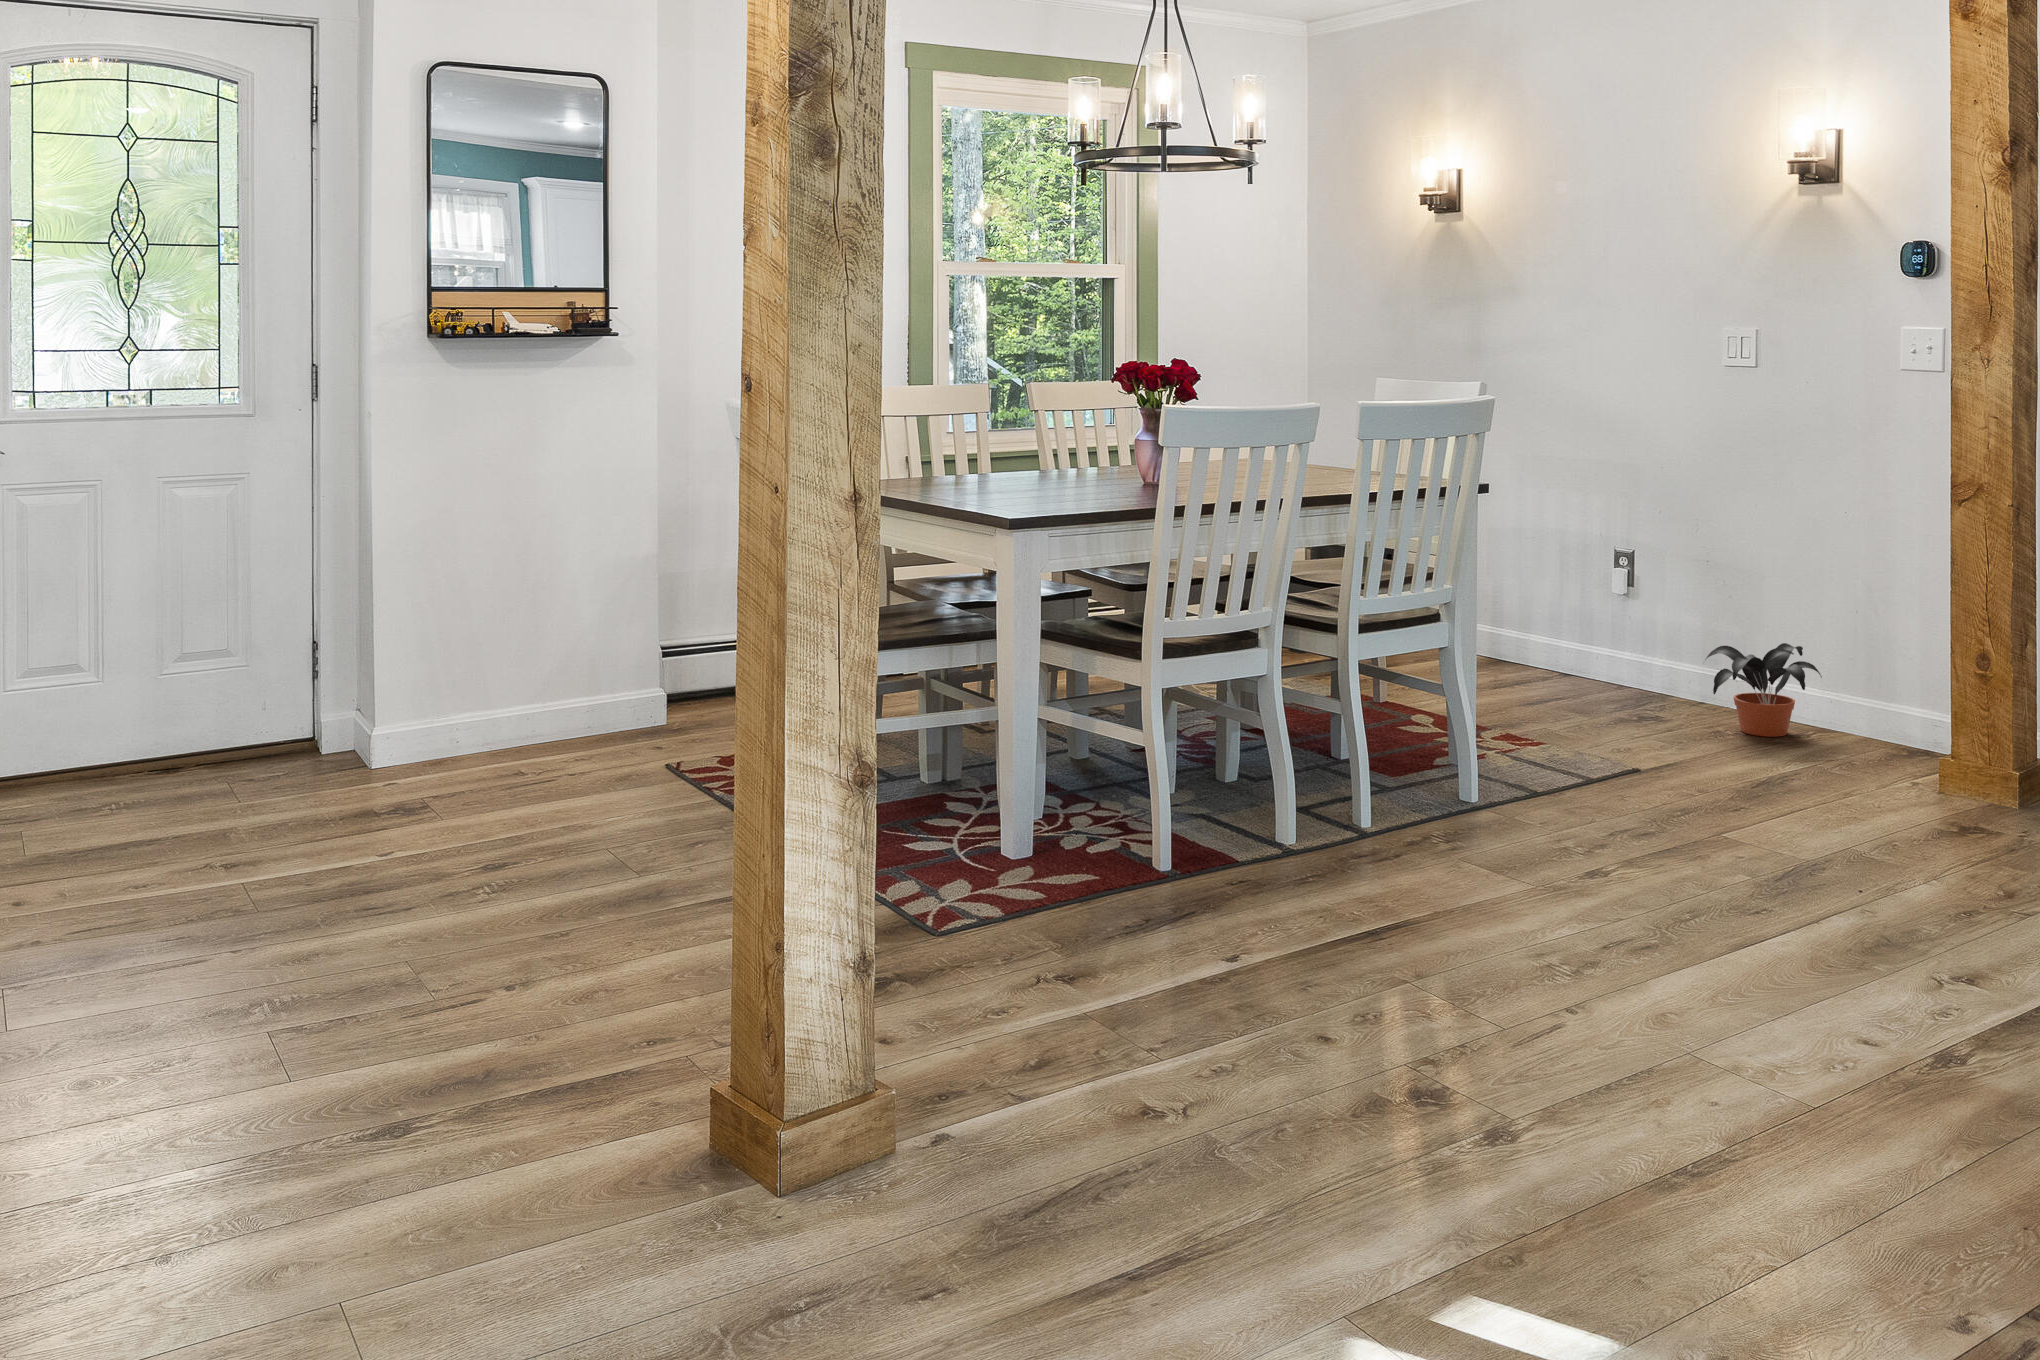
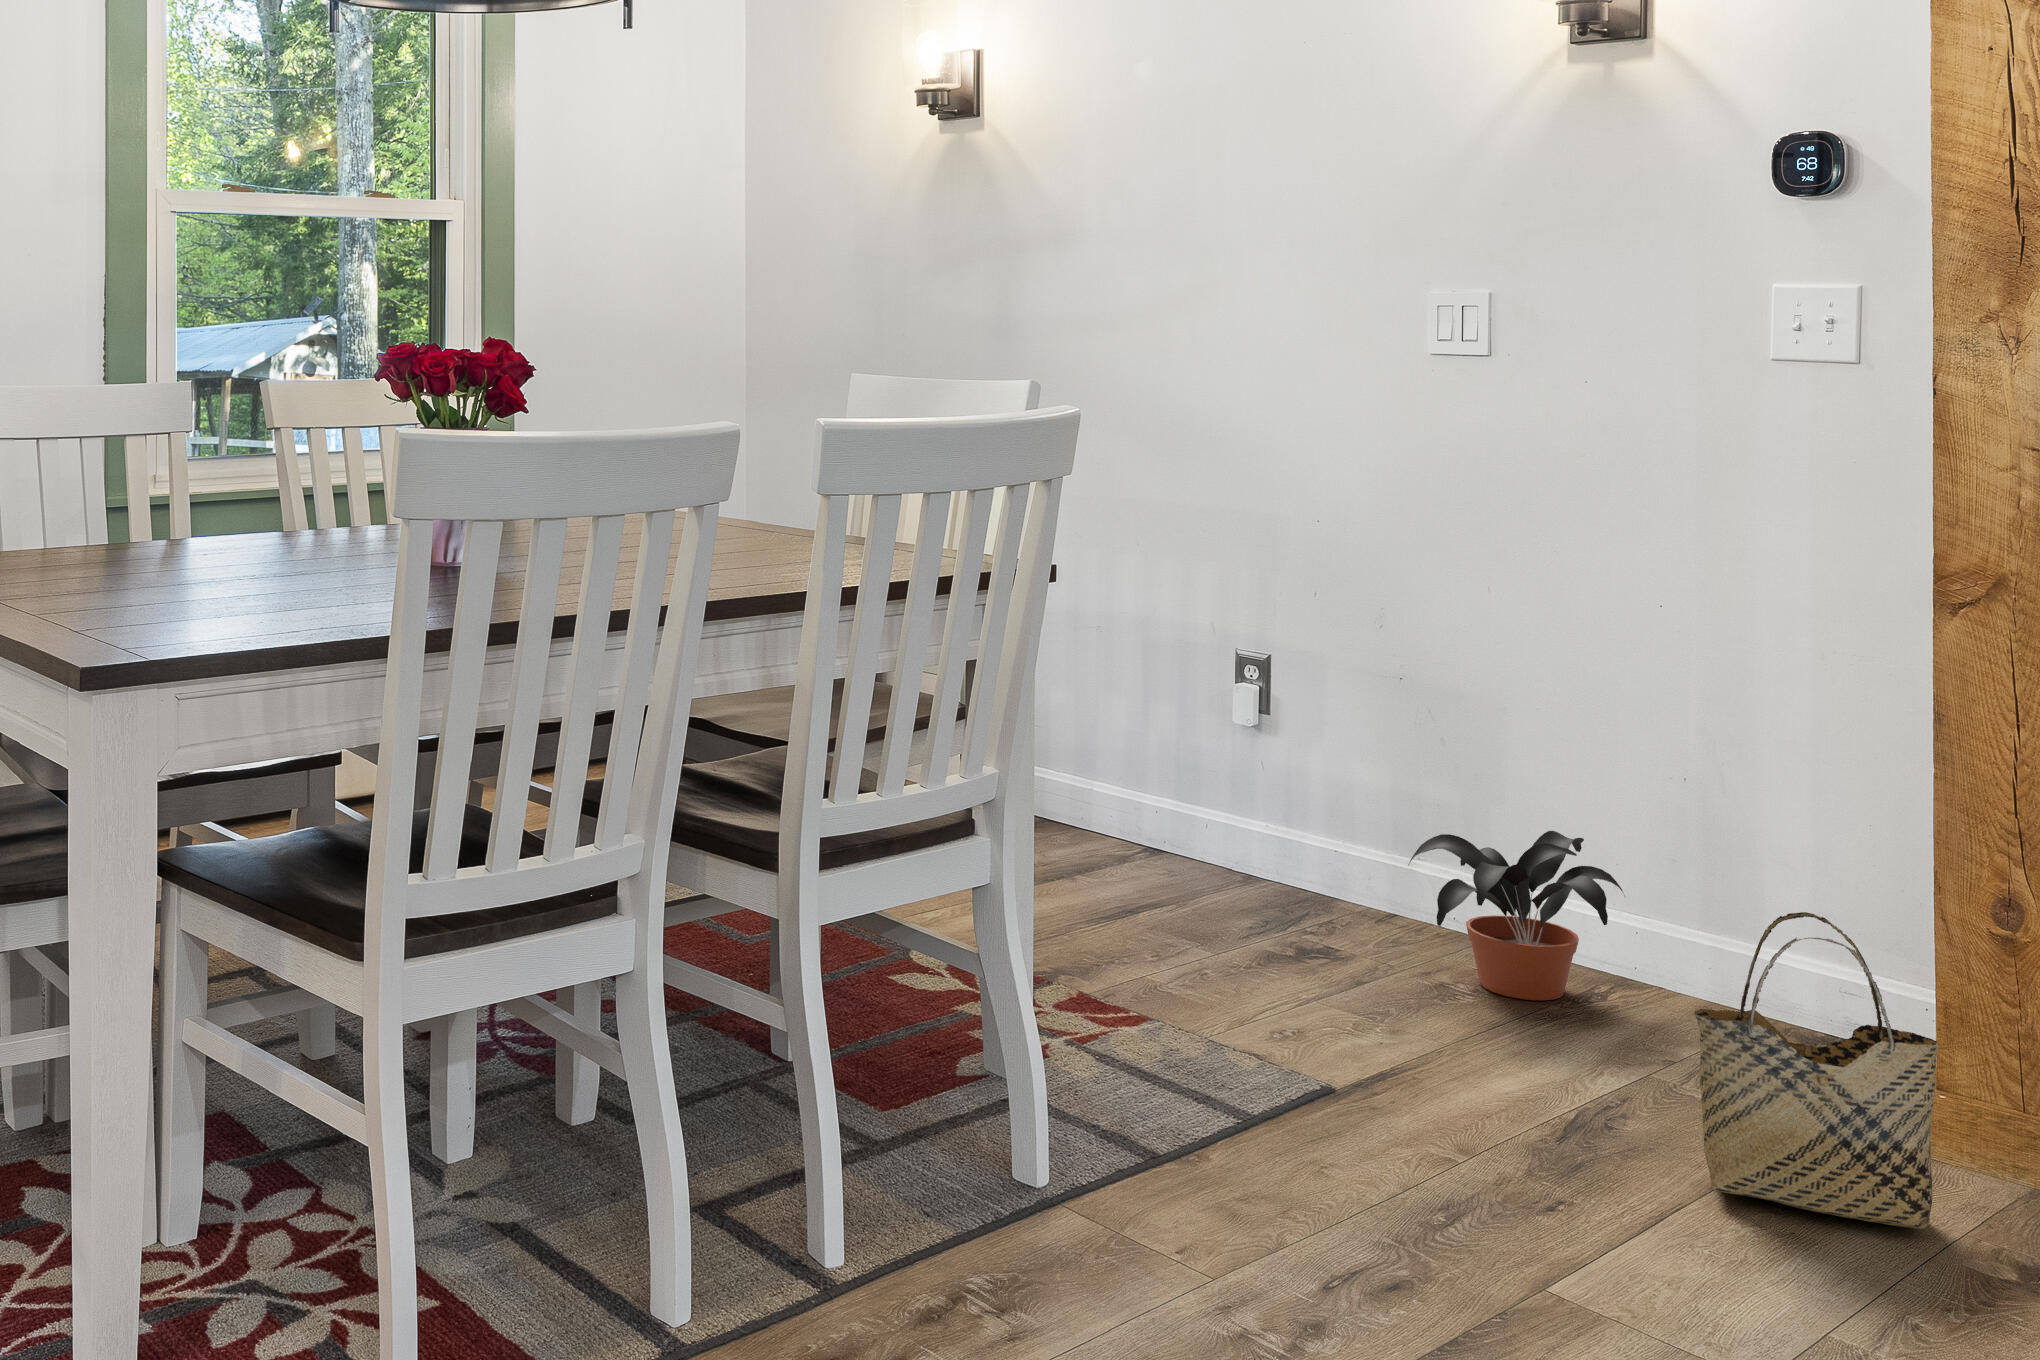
woven basket: none [1814,660,1931,814] -> present [1694,912,1939,1229]

